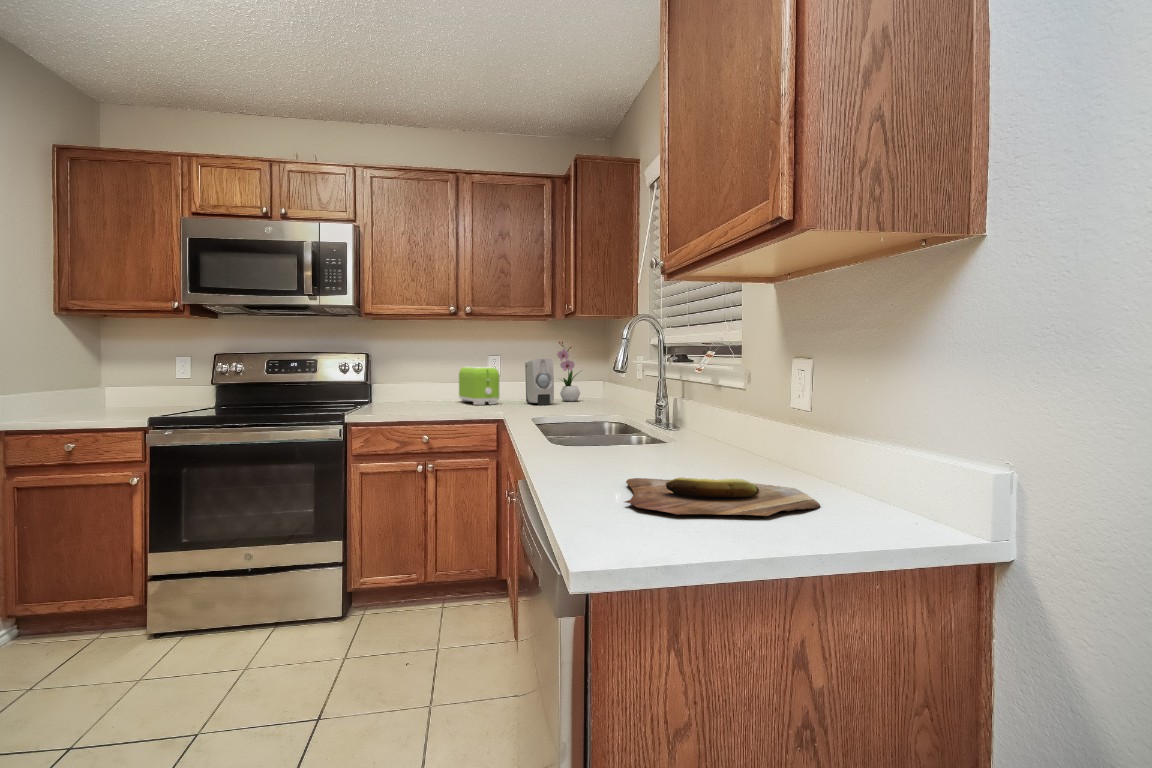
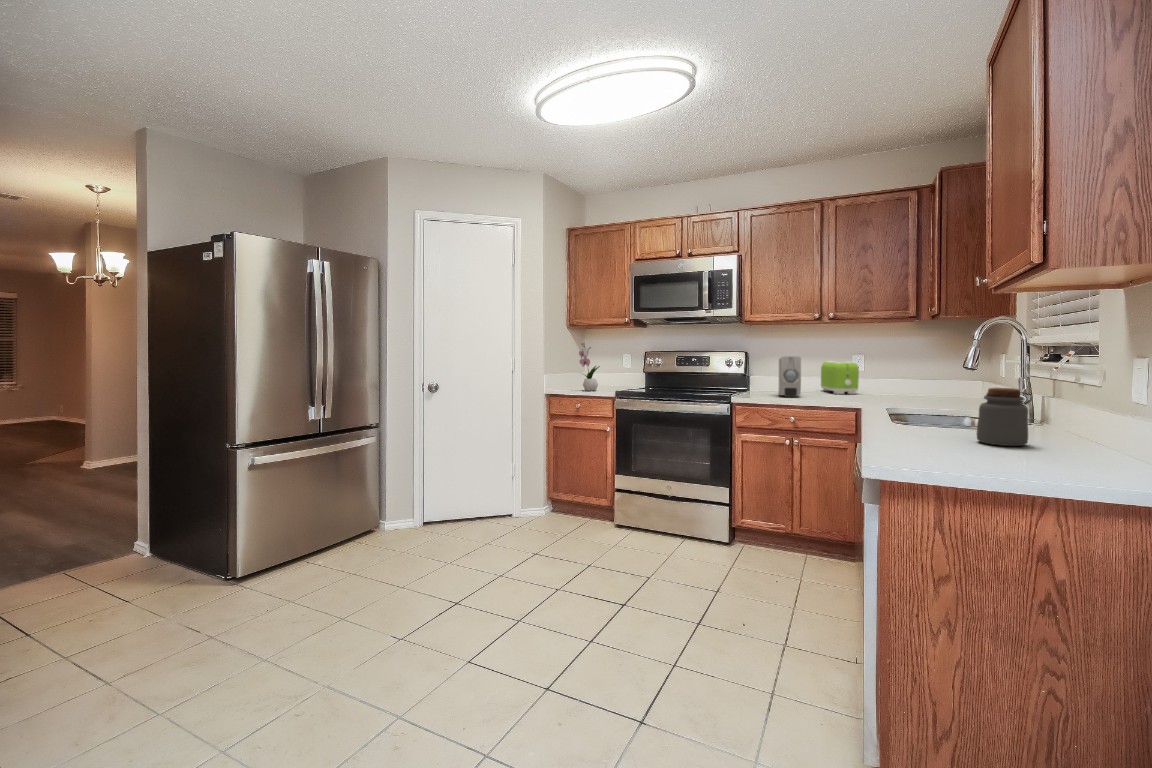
flower arrangement: present [557,341,580,401] -> present [579,343,600,391]
soap dispenser: present [525,359,554,405] -> present [779,356,801,397]
jar: none [649,389,703,464] -> present [977,388,1028,446]
cutting board: present [625,477,820,516] -> none [932,448,1101,477]

